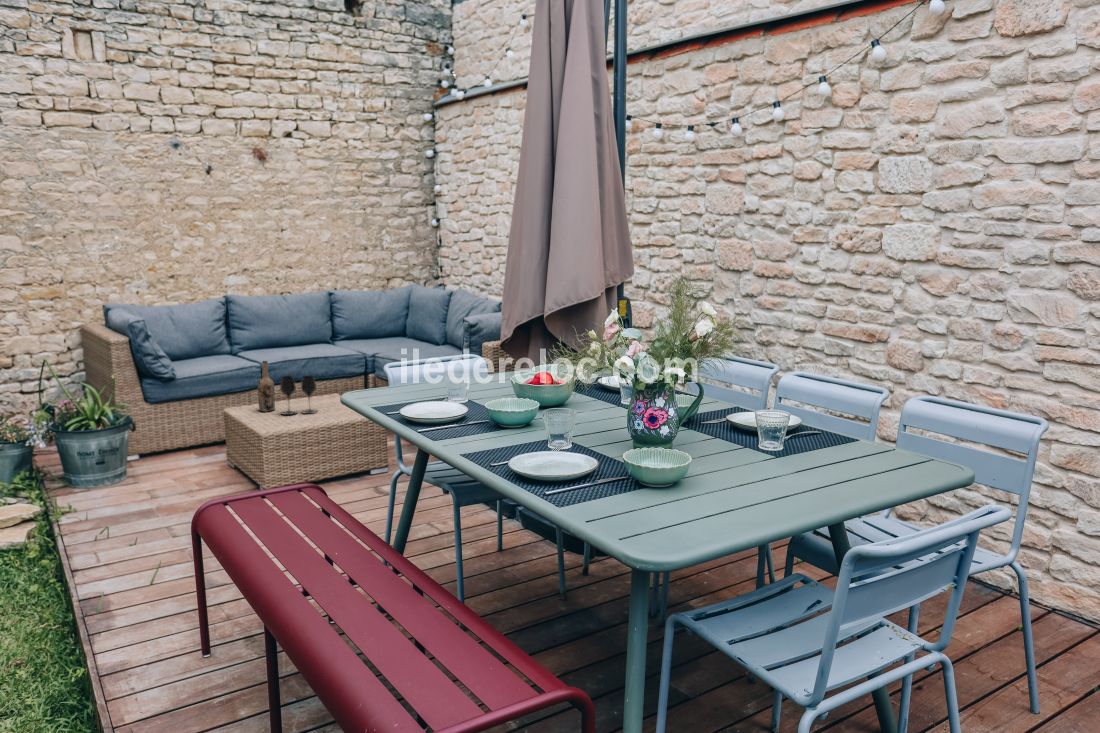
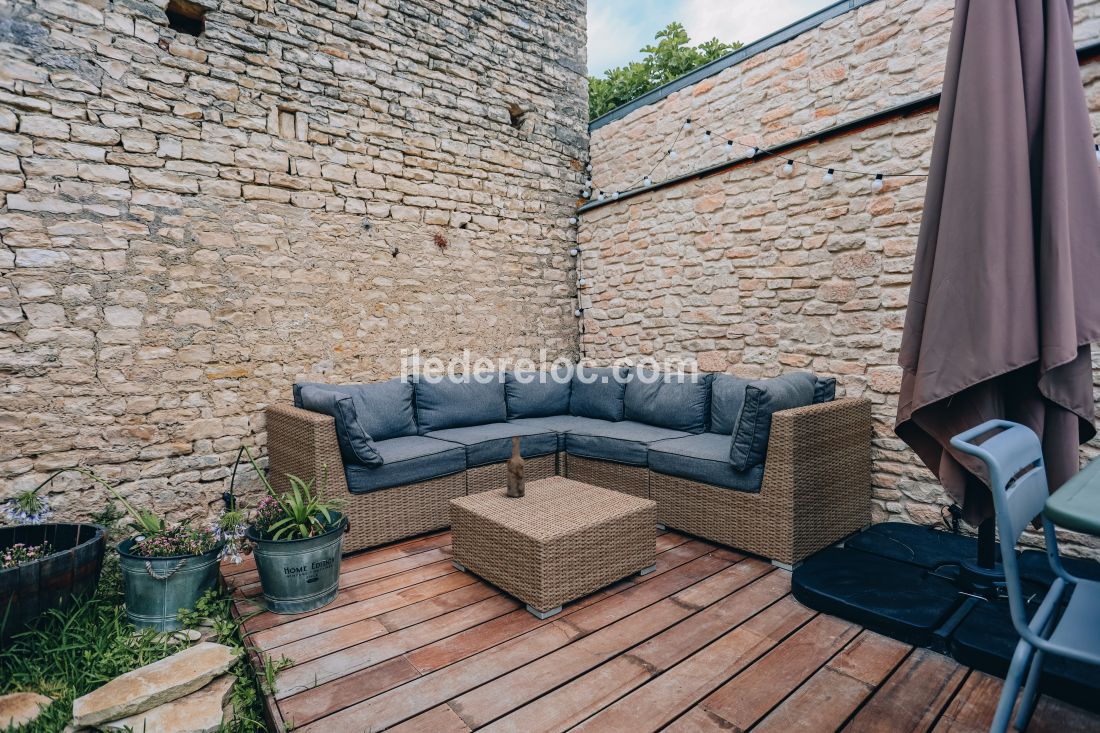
wine glass: present [280,376,317,415] -> none [539,452,579,500]

